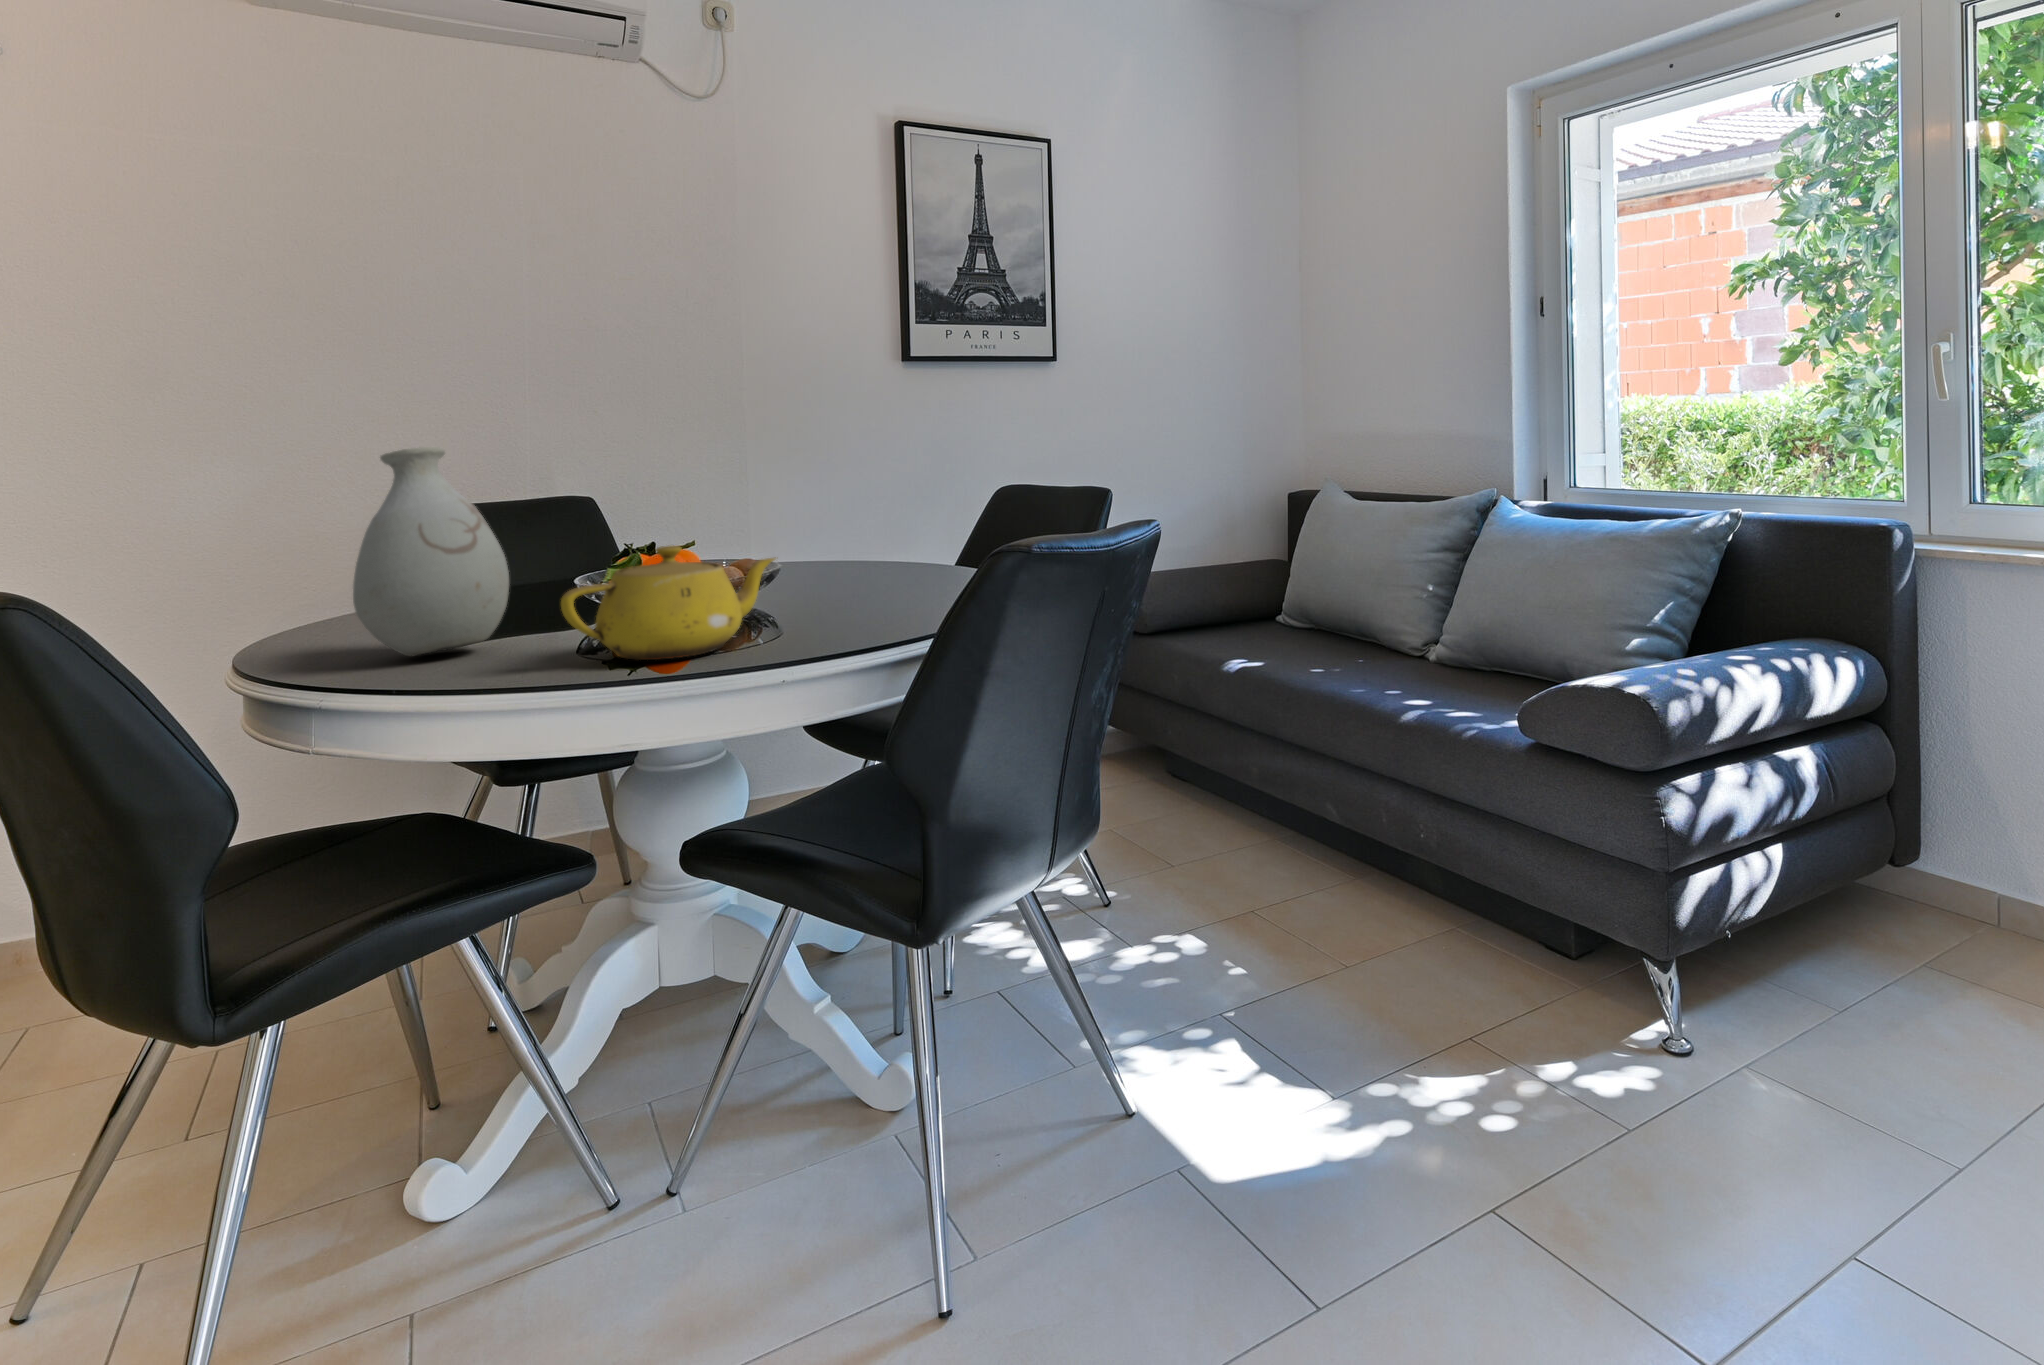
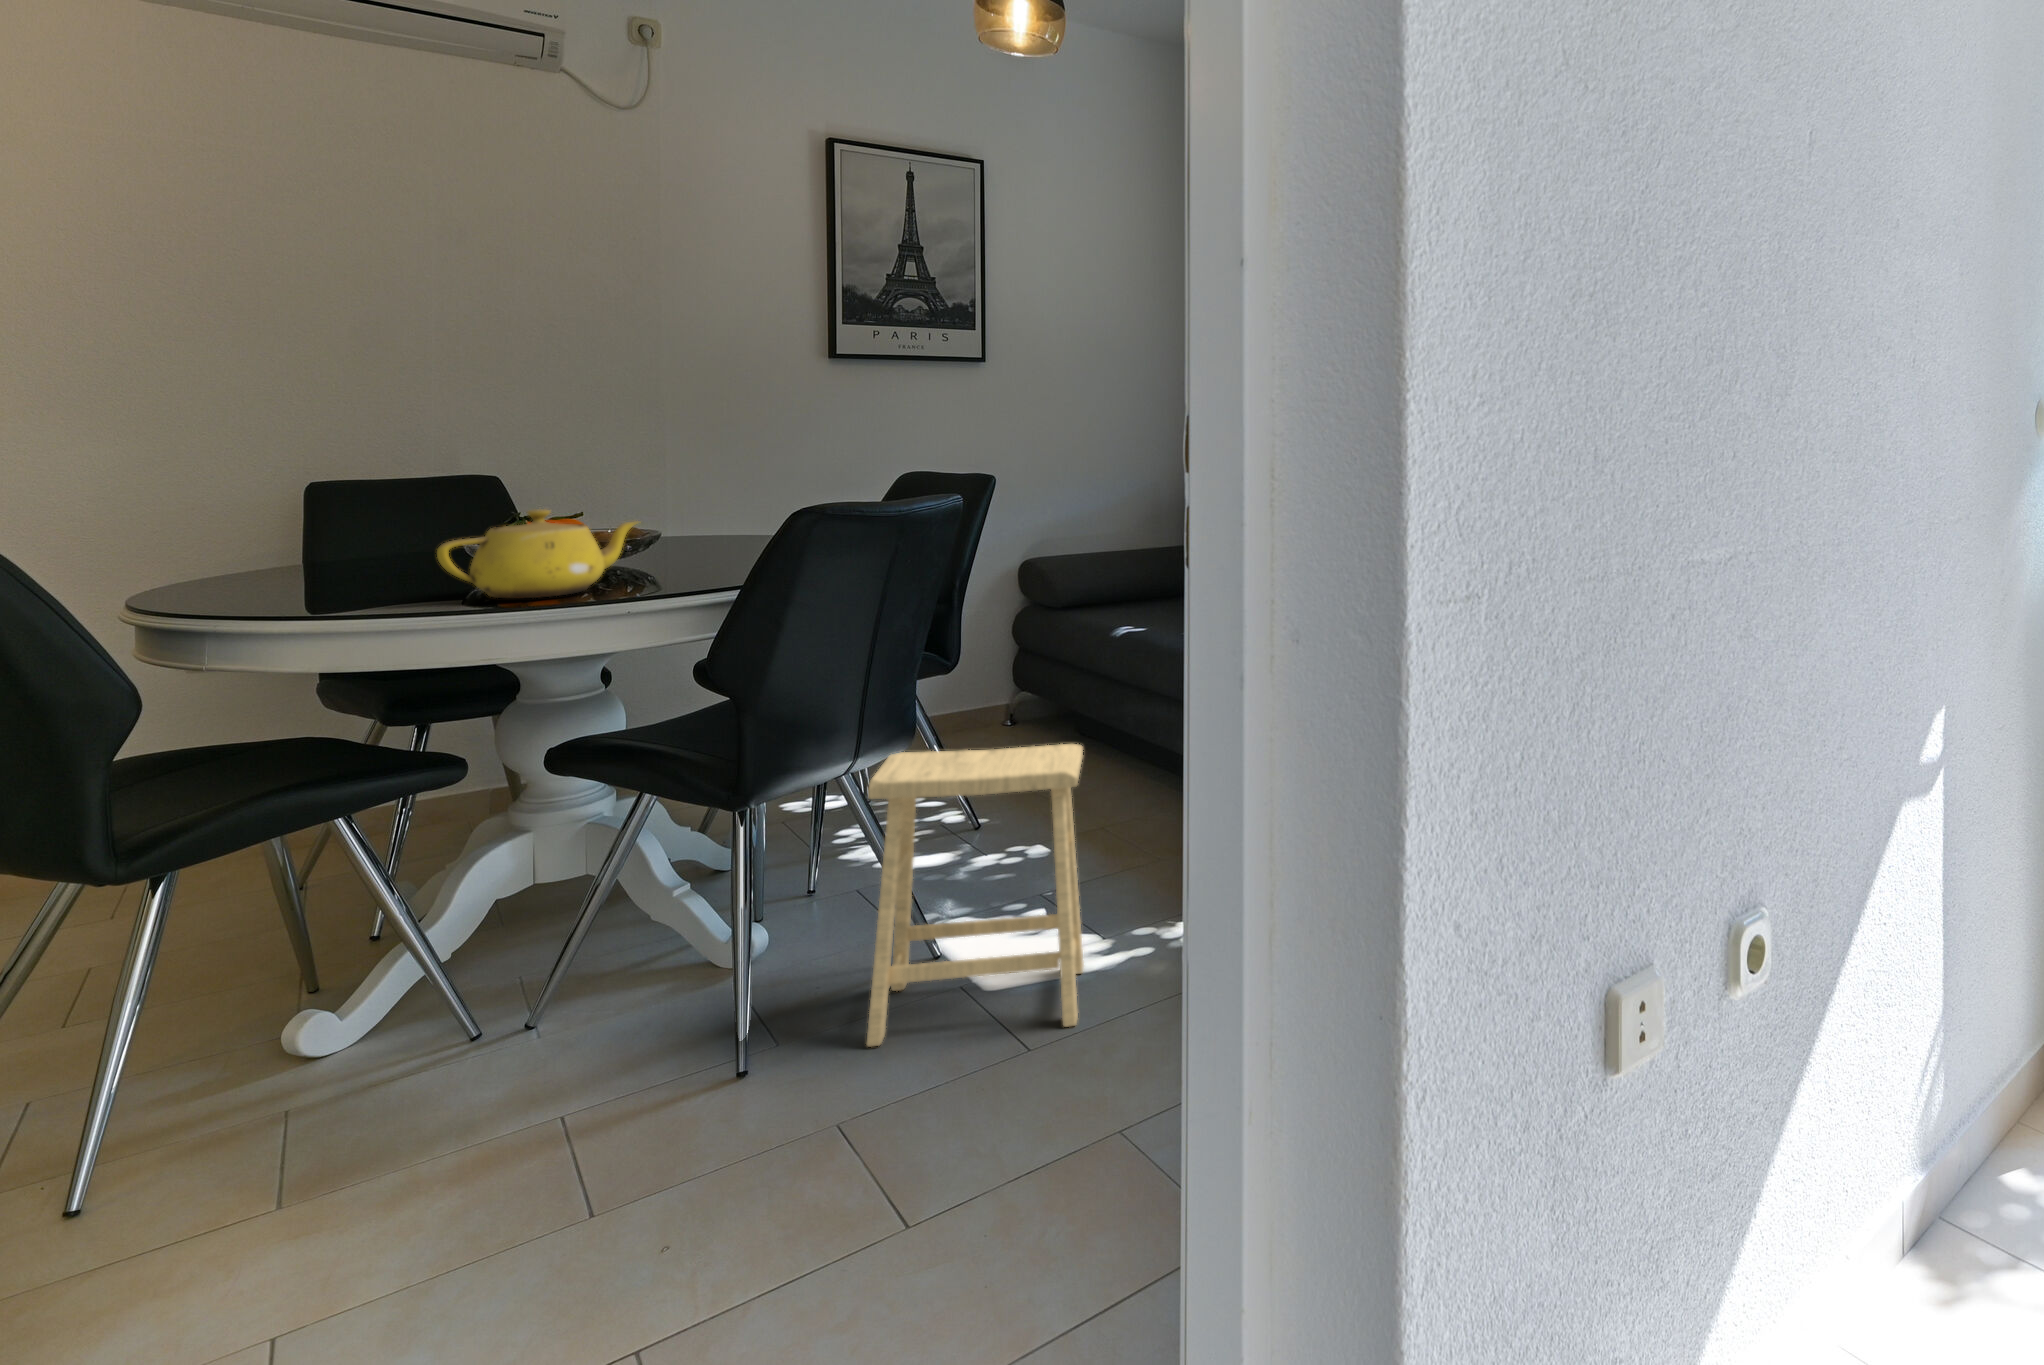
vase: present [353,447,509,657] -> none [245,426,395,599]
footstool: none [1081,851,1363,1272] -> present [867,744,1084,1047]

